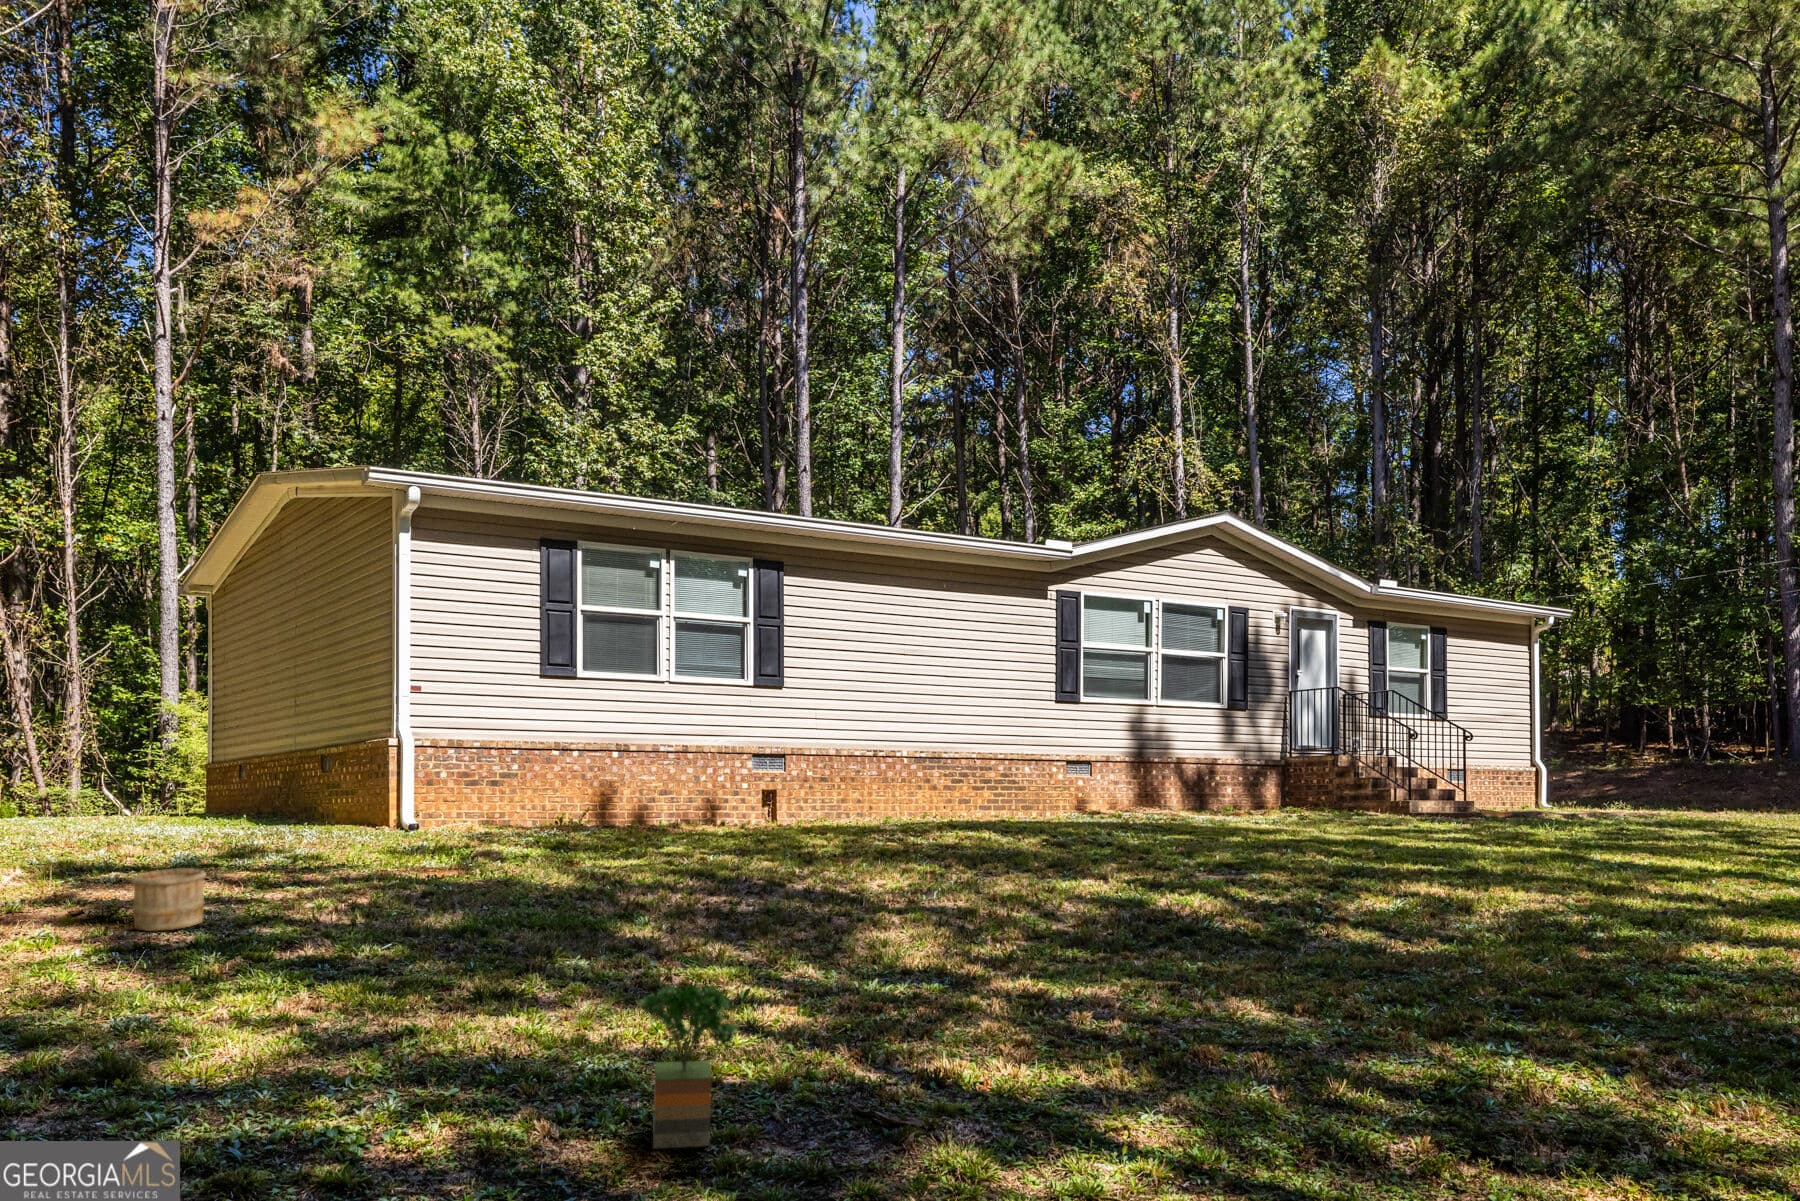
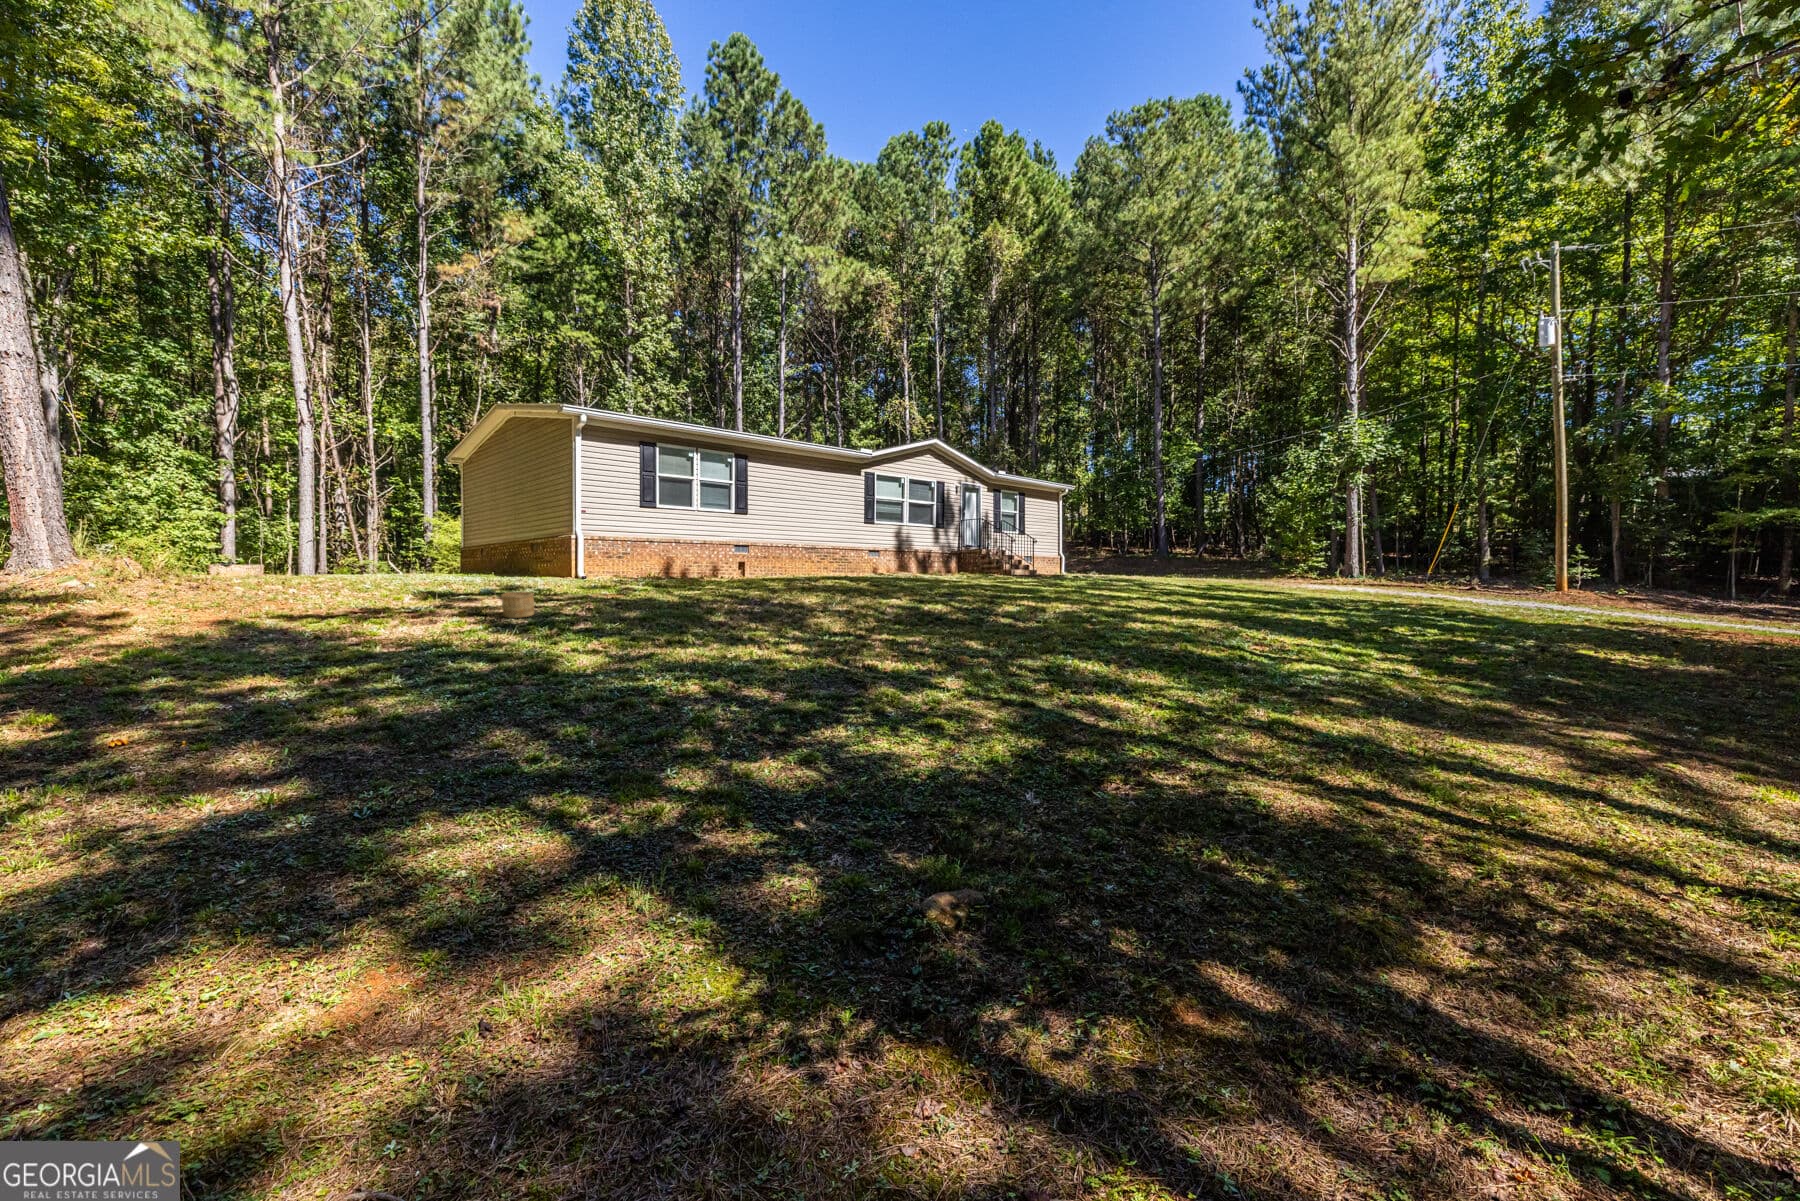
potted tree: present [639,984,737,1149] -> none [780,624,819,680]

